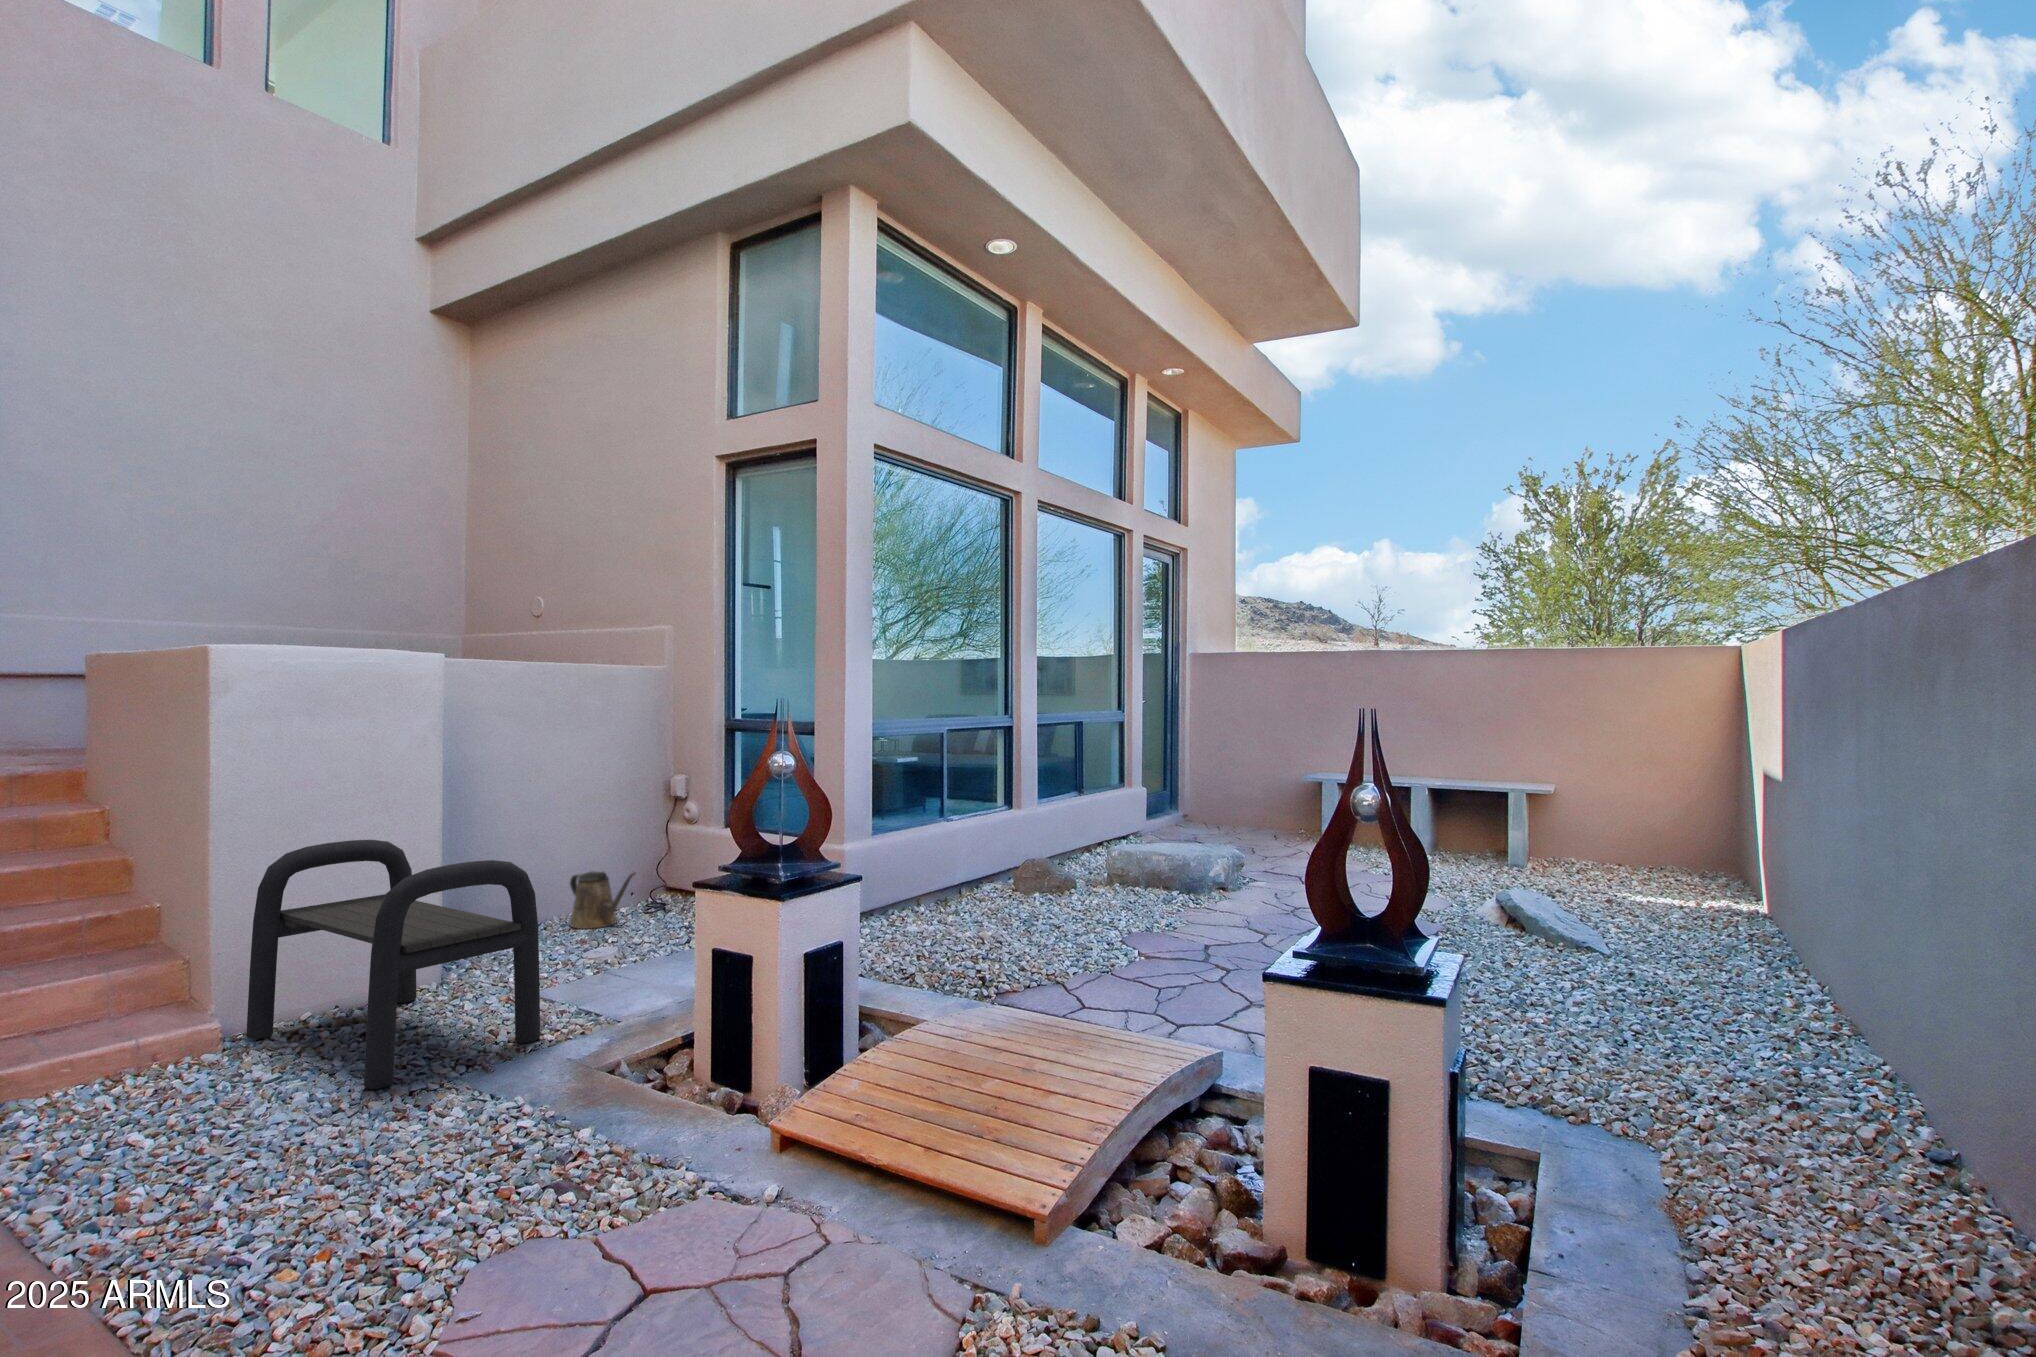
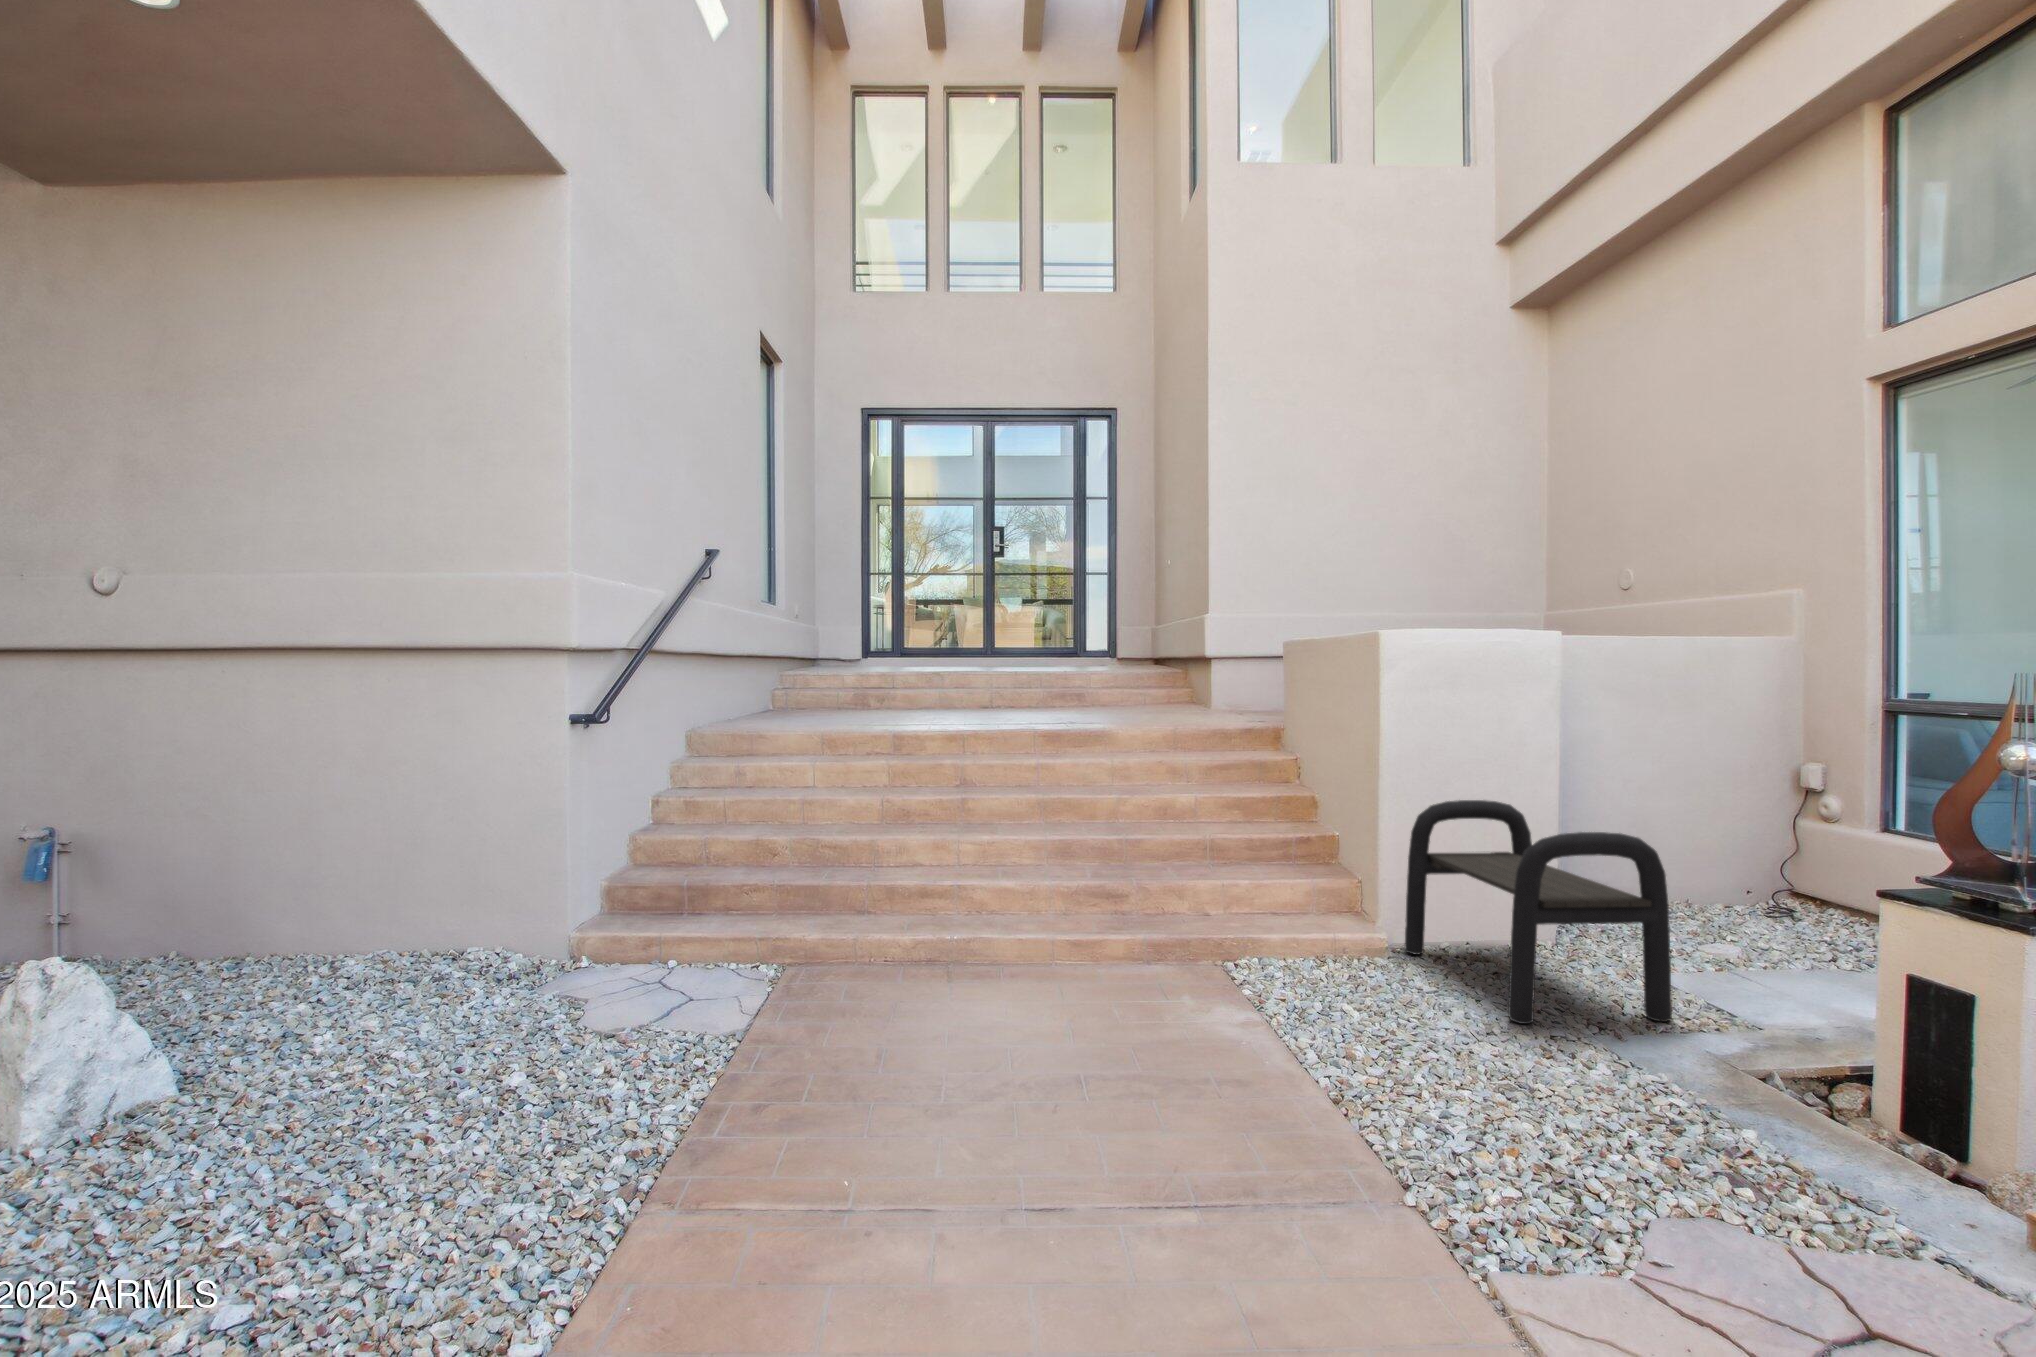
watering can: present [570,871,635,929] -> none [1676,860,1761,922]

